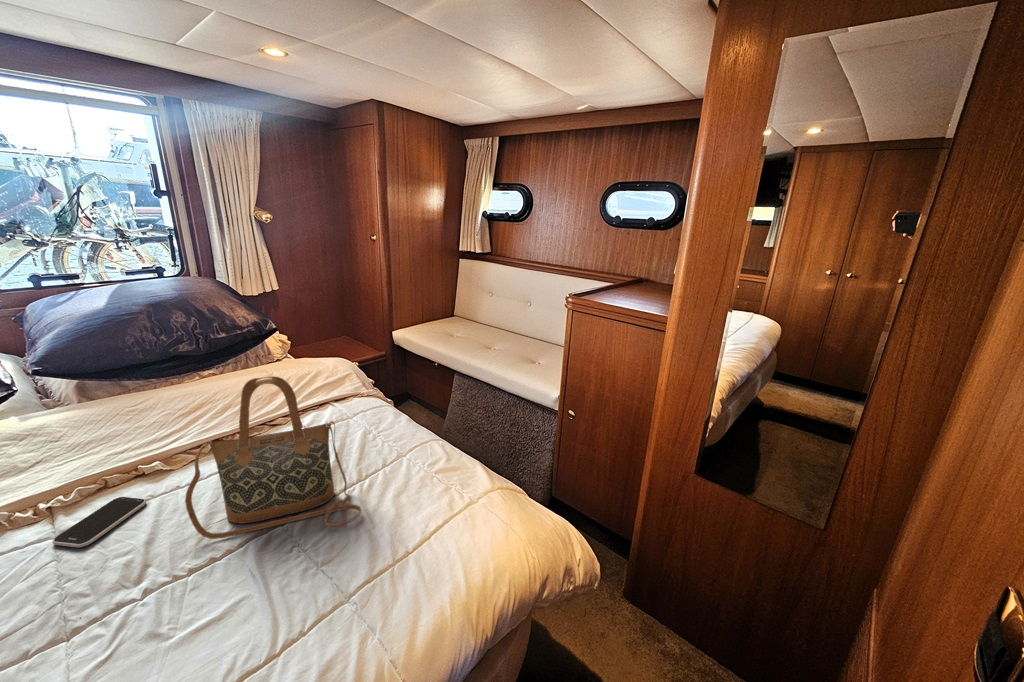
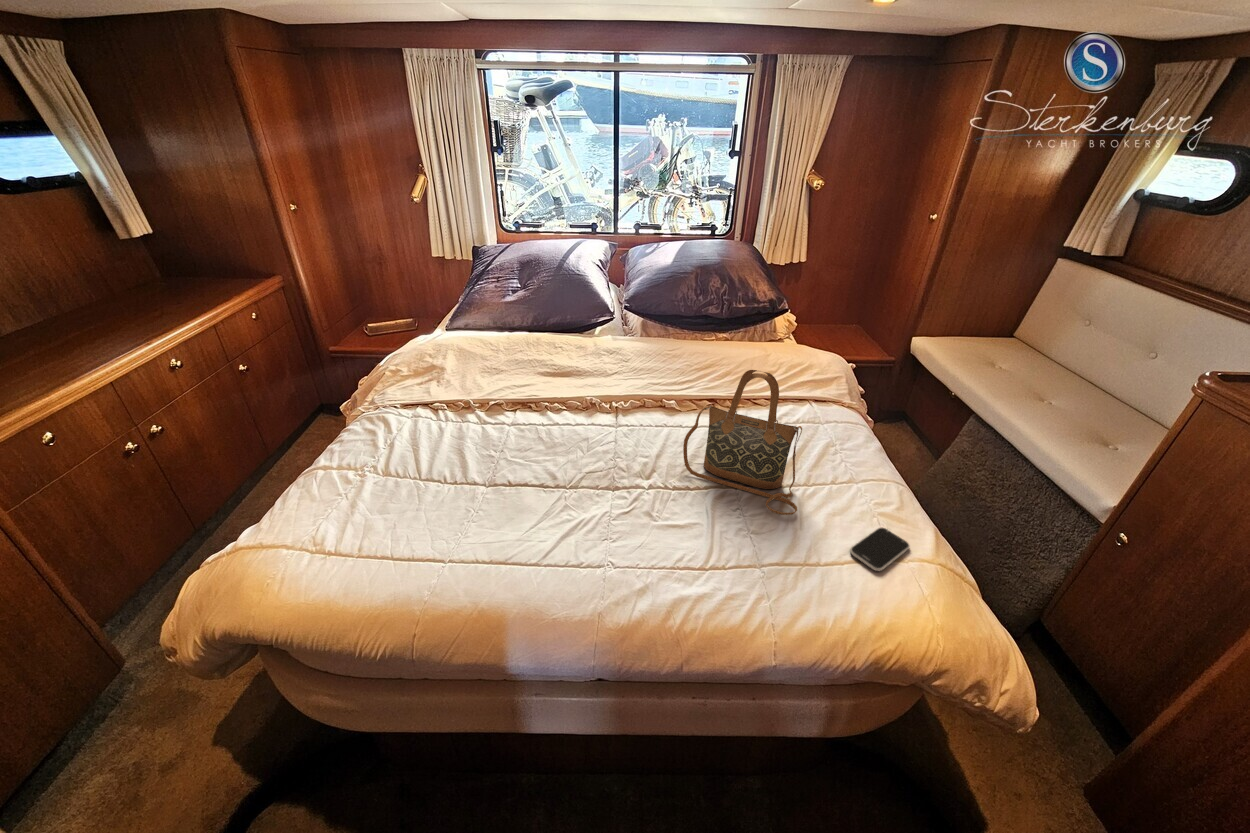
smartphone: present [53,497,146,547] -> present [850,528,910,571]

